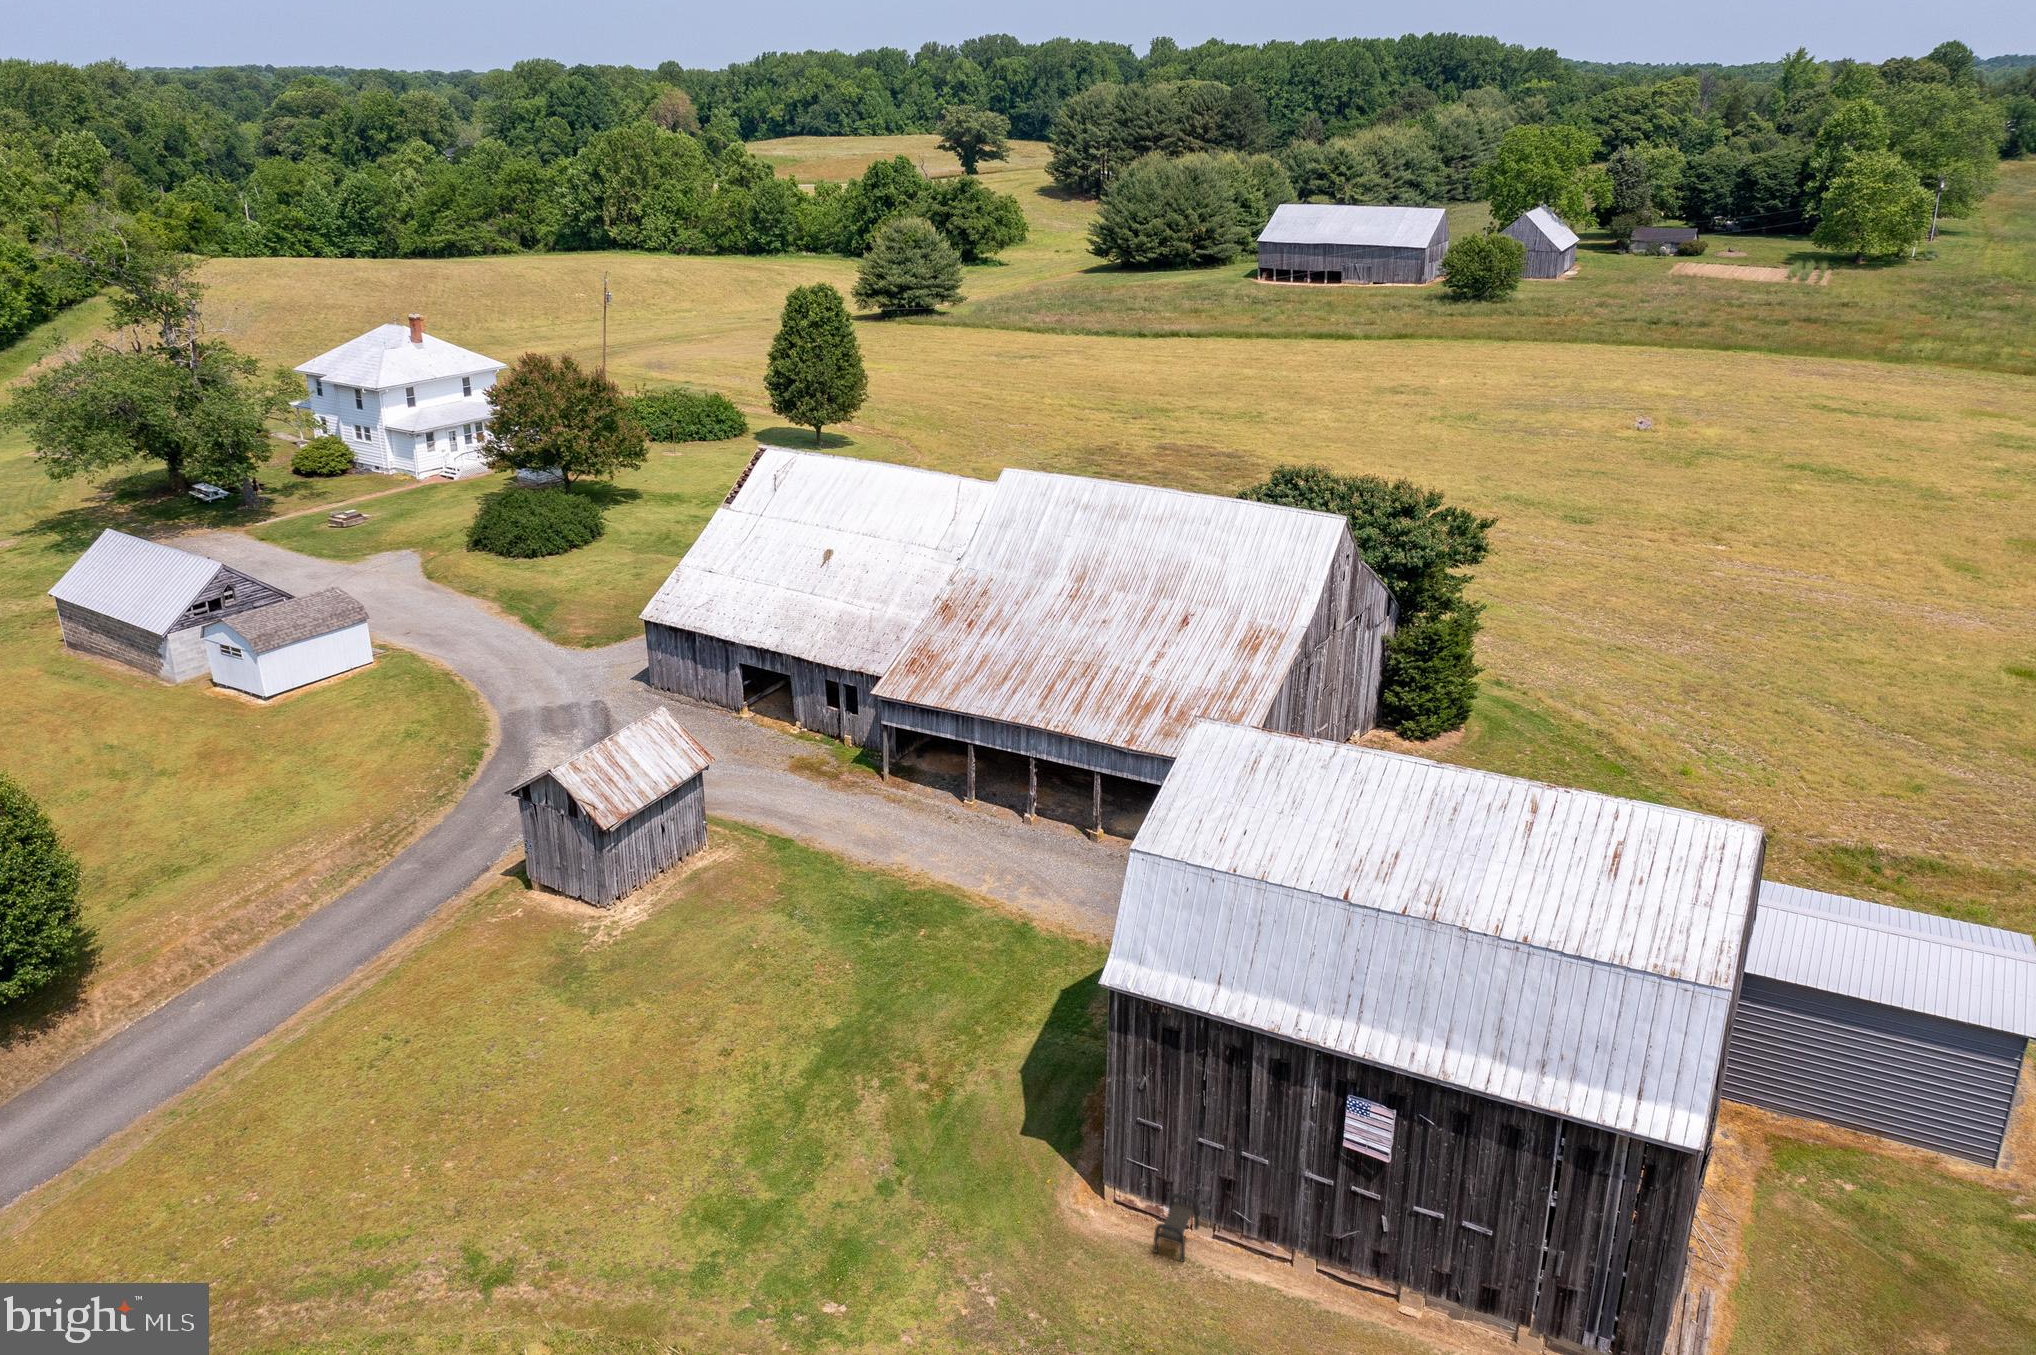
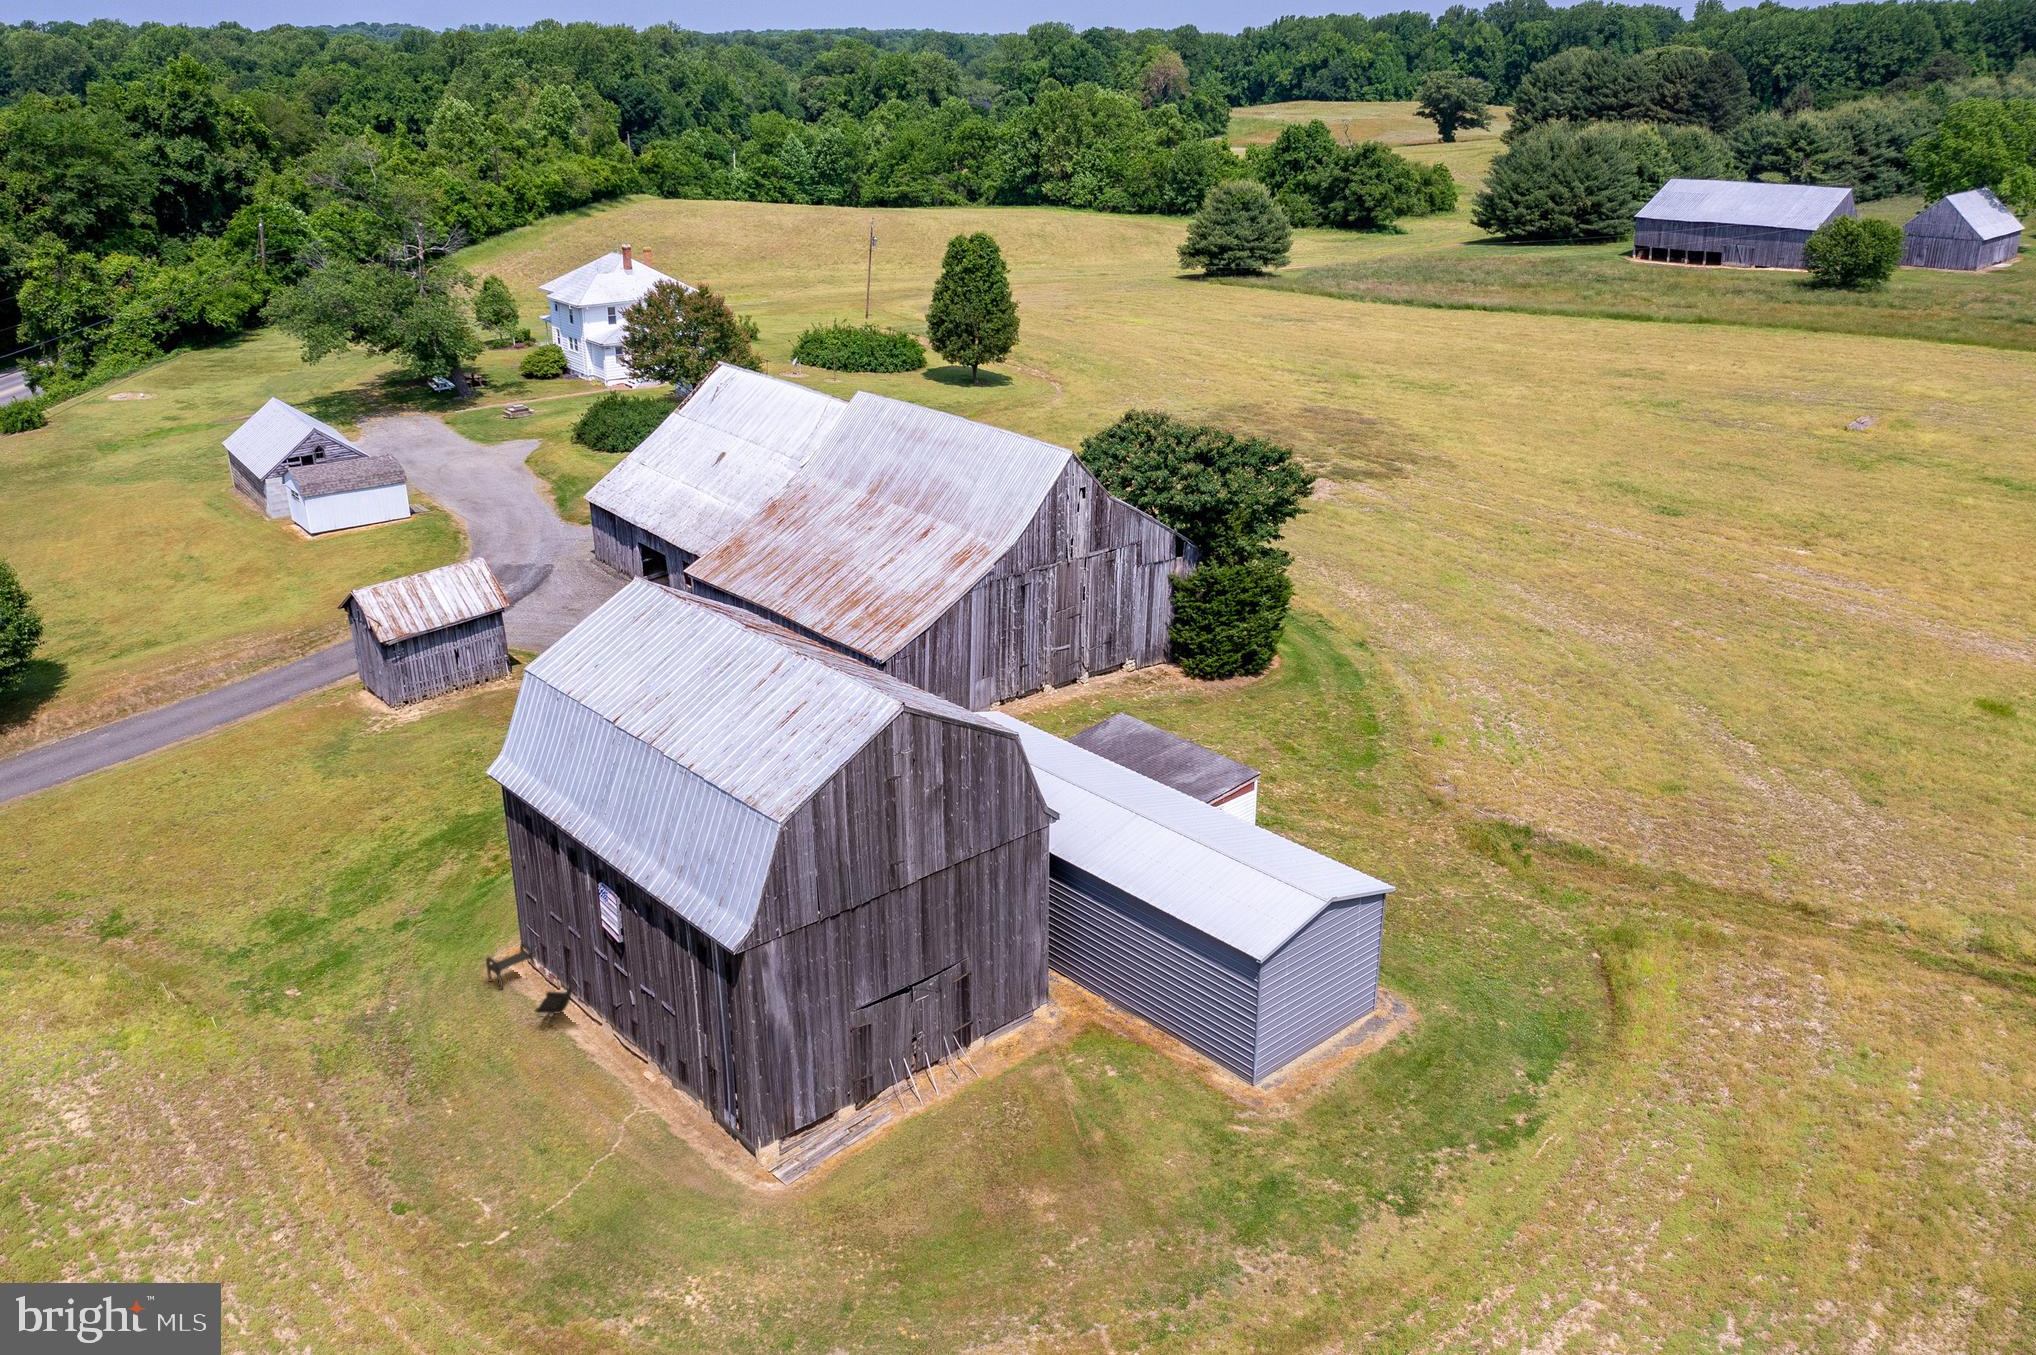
lounge chair: none [1270,1240,1320,1296] -> present [535,987,572,1018]

